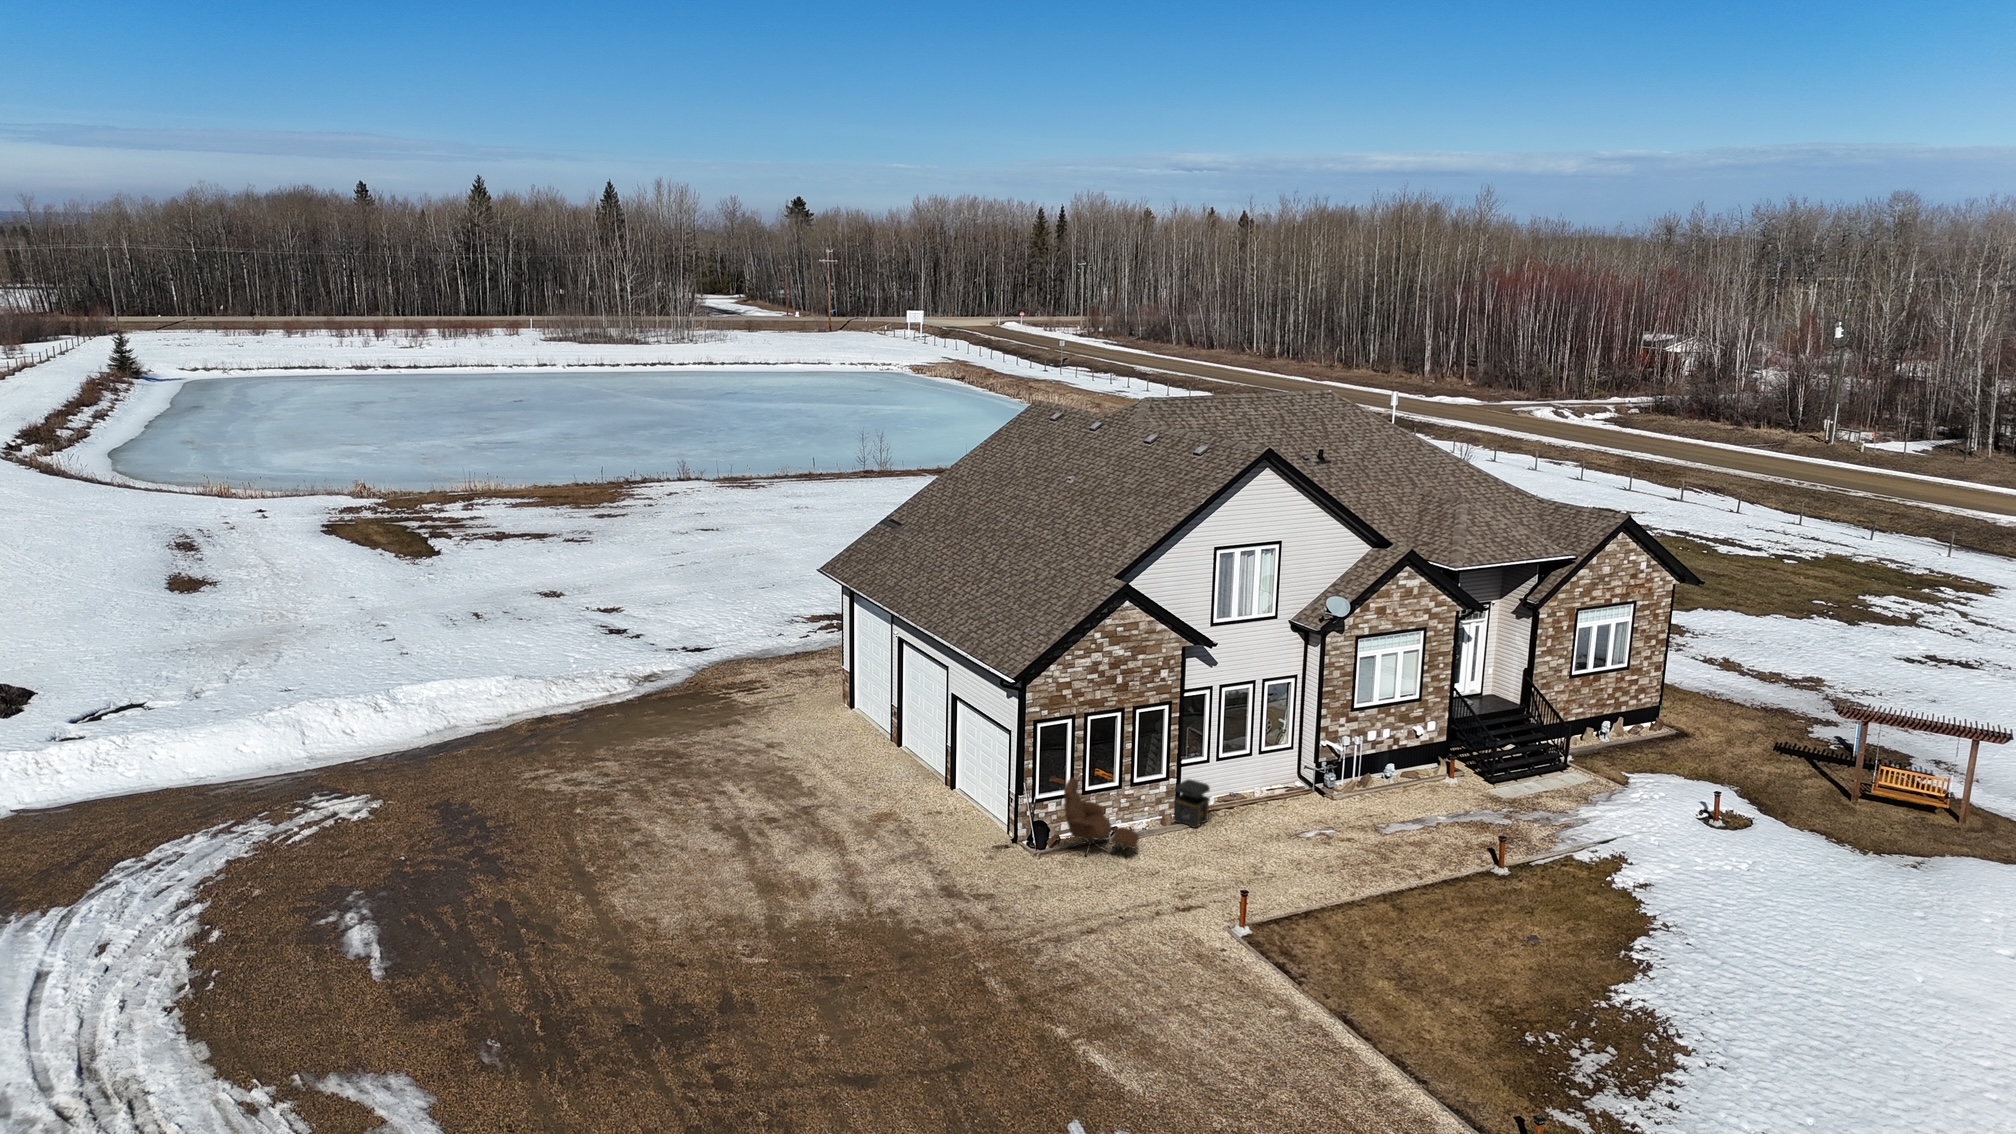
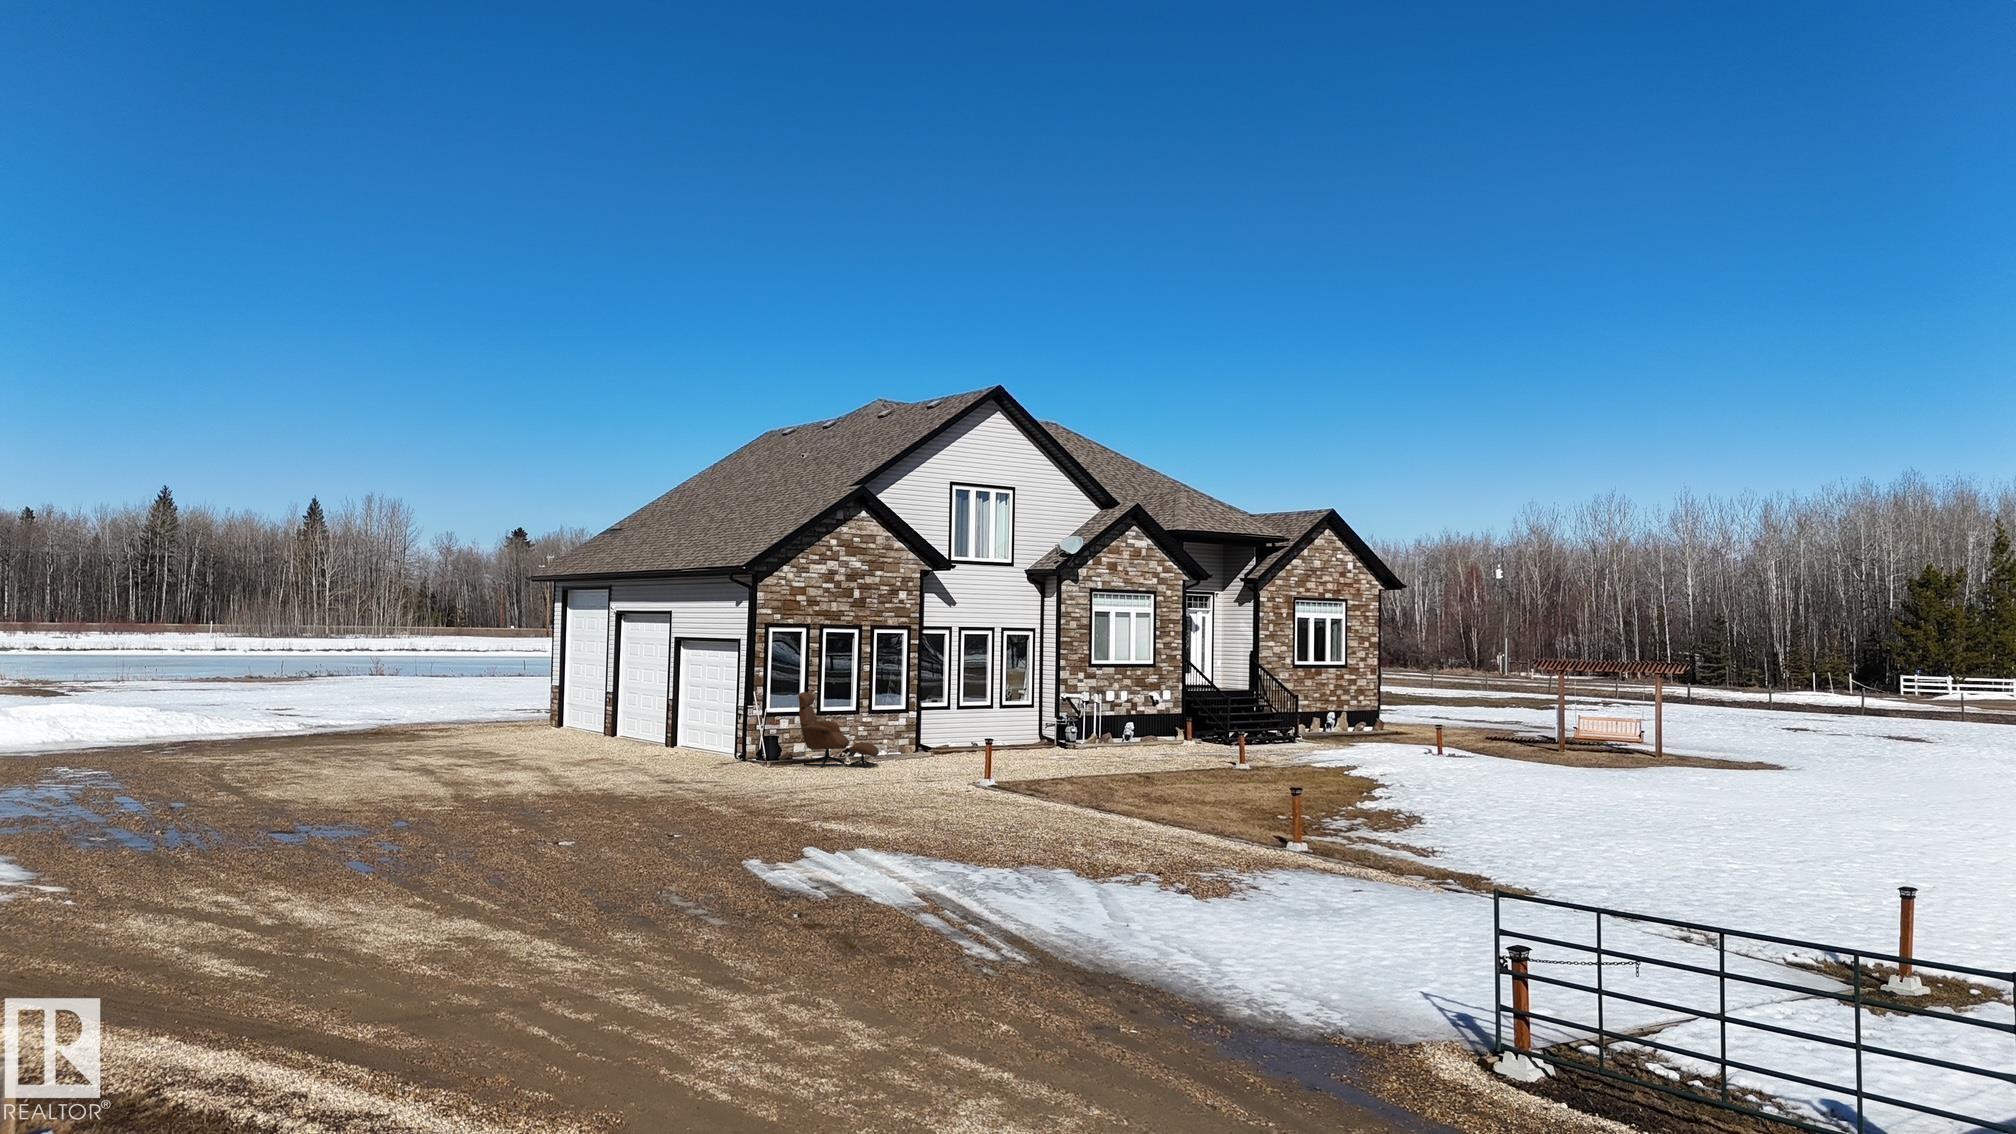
toolbox: present [1174,779,1210,828] -> none [913,713,951,757]

